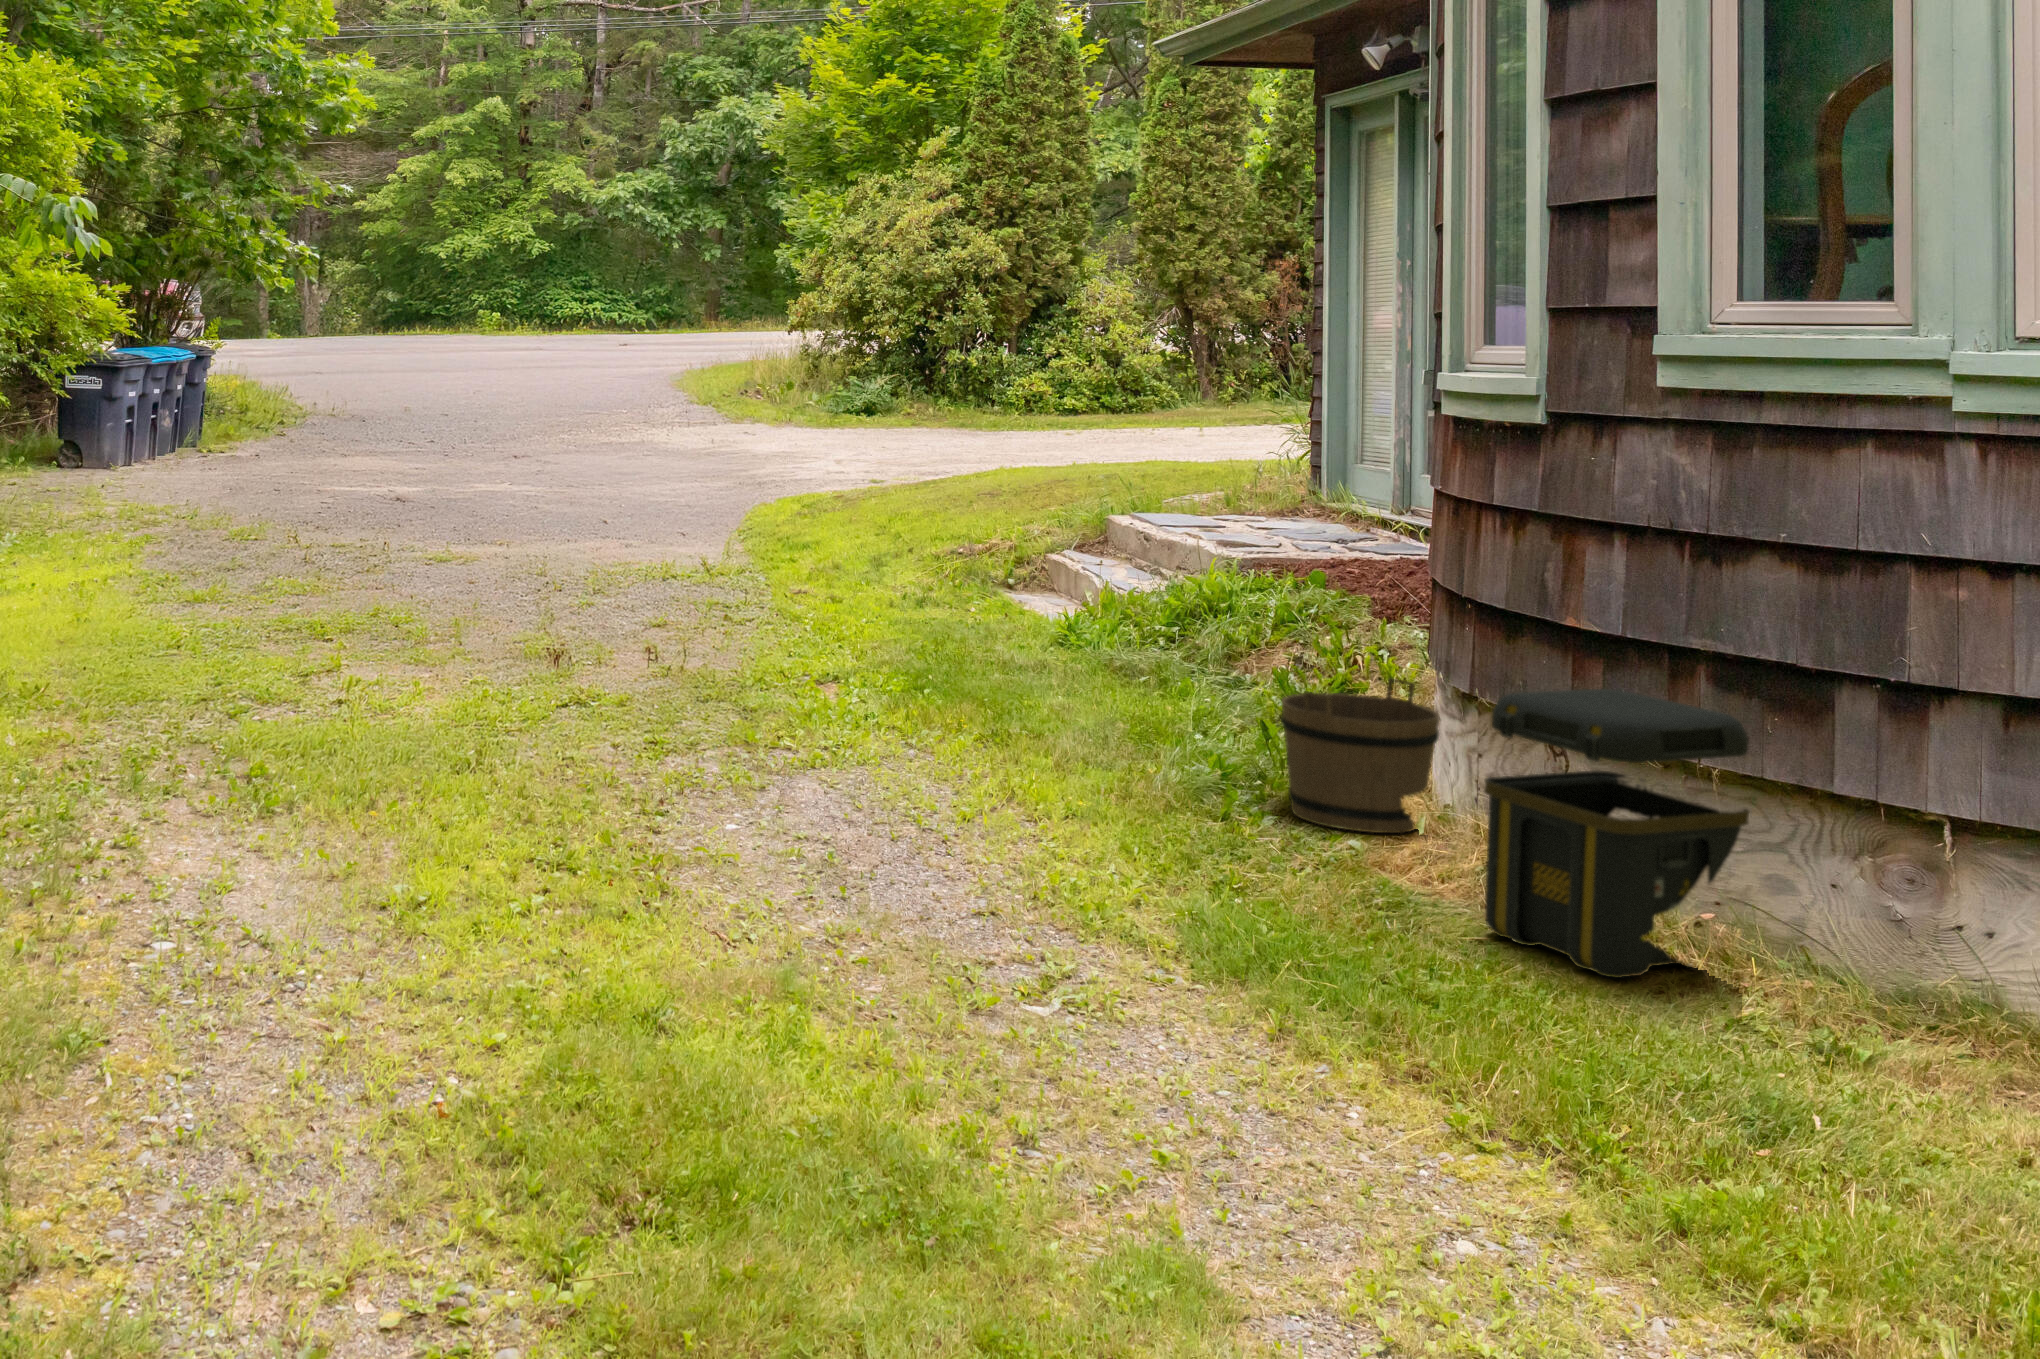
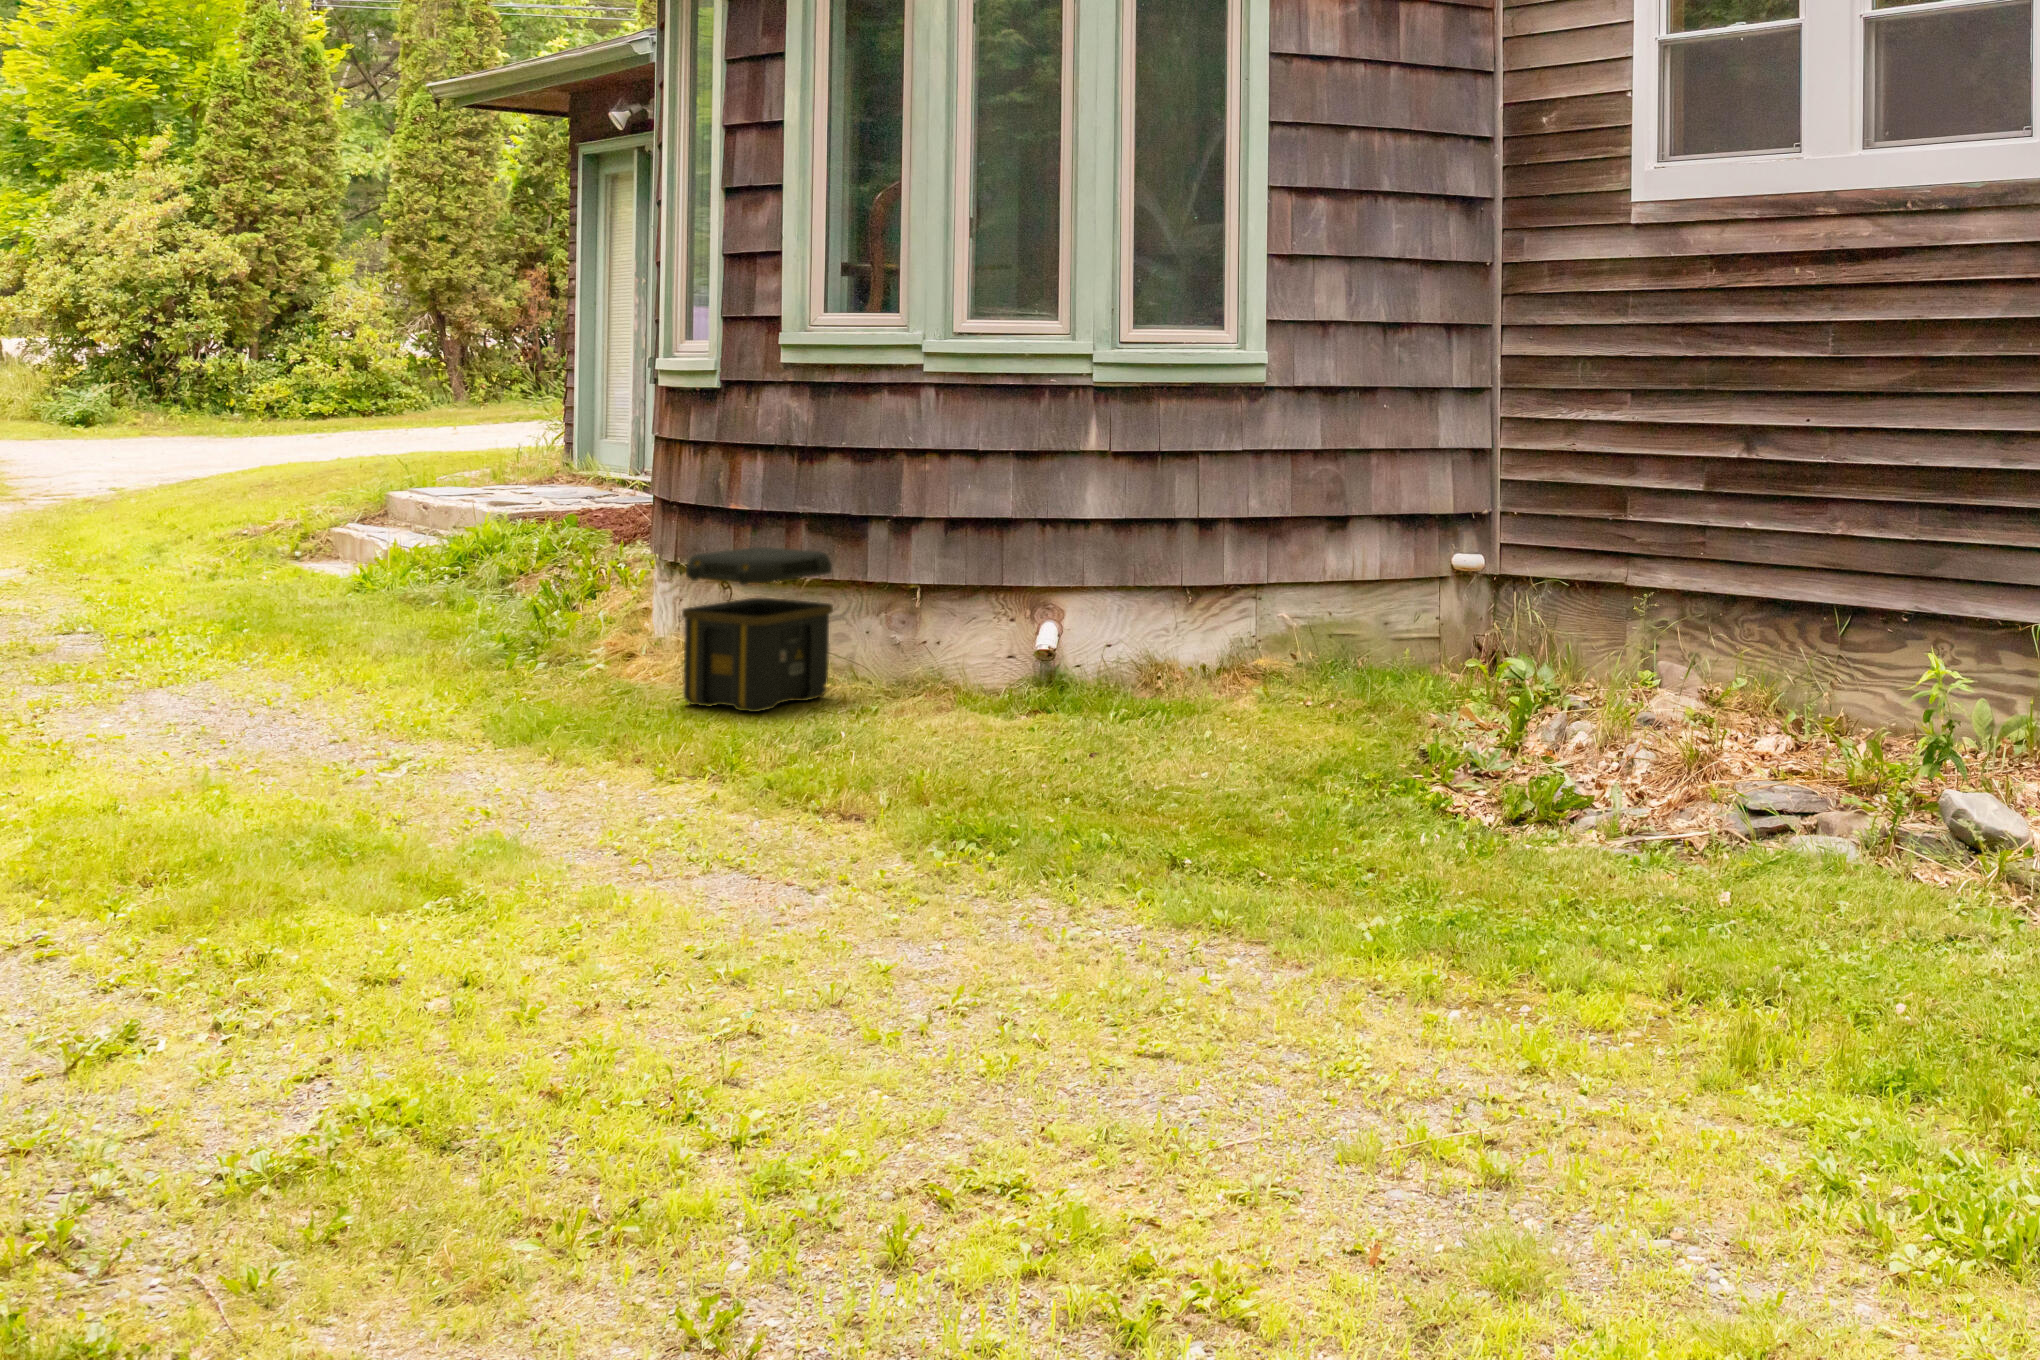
bucket: present [1281,679,1440,833] -> none [546,567,658,670]

